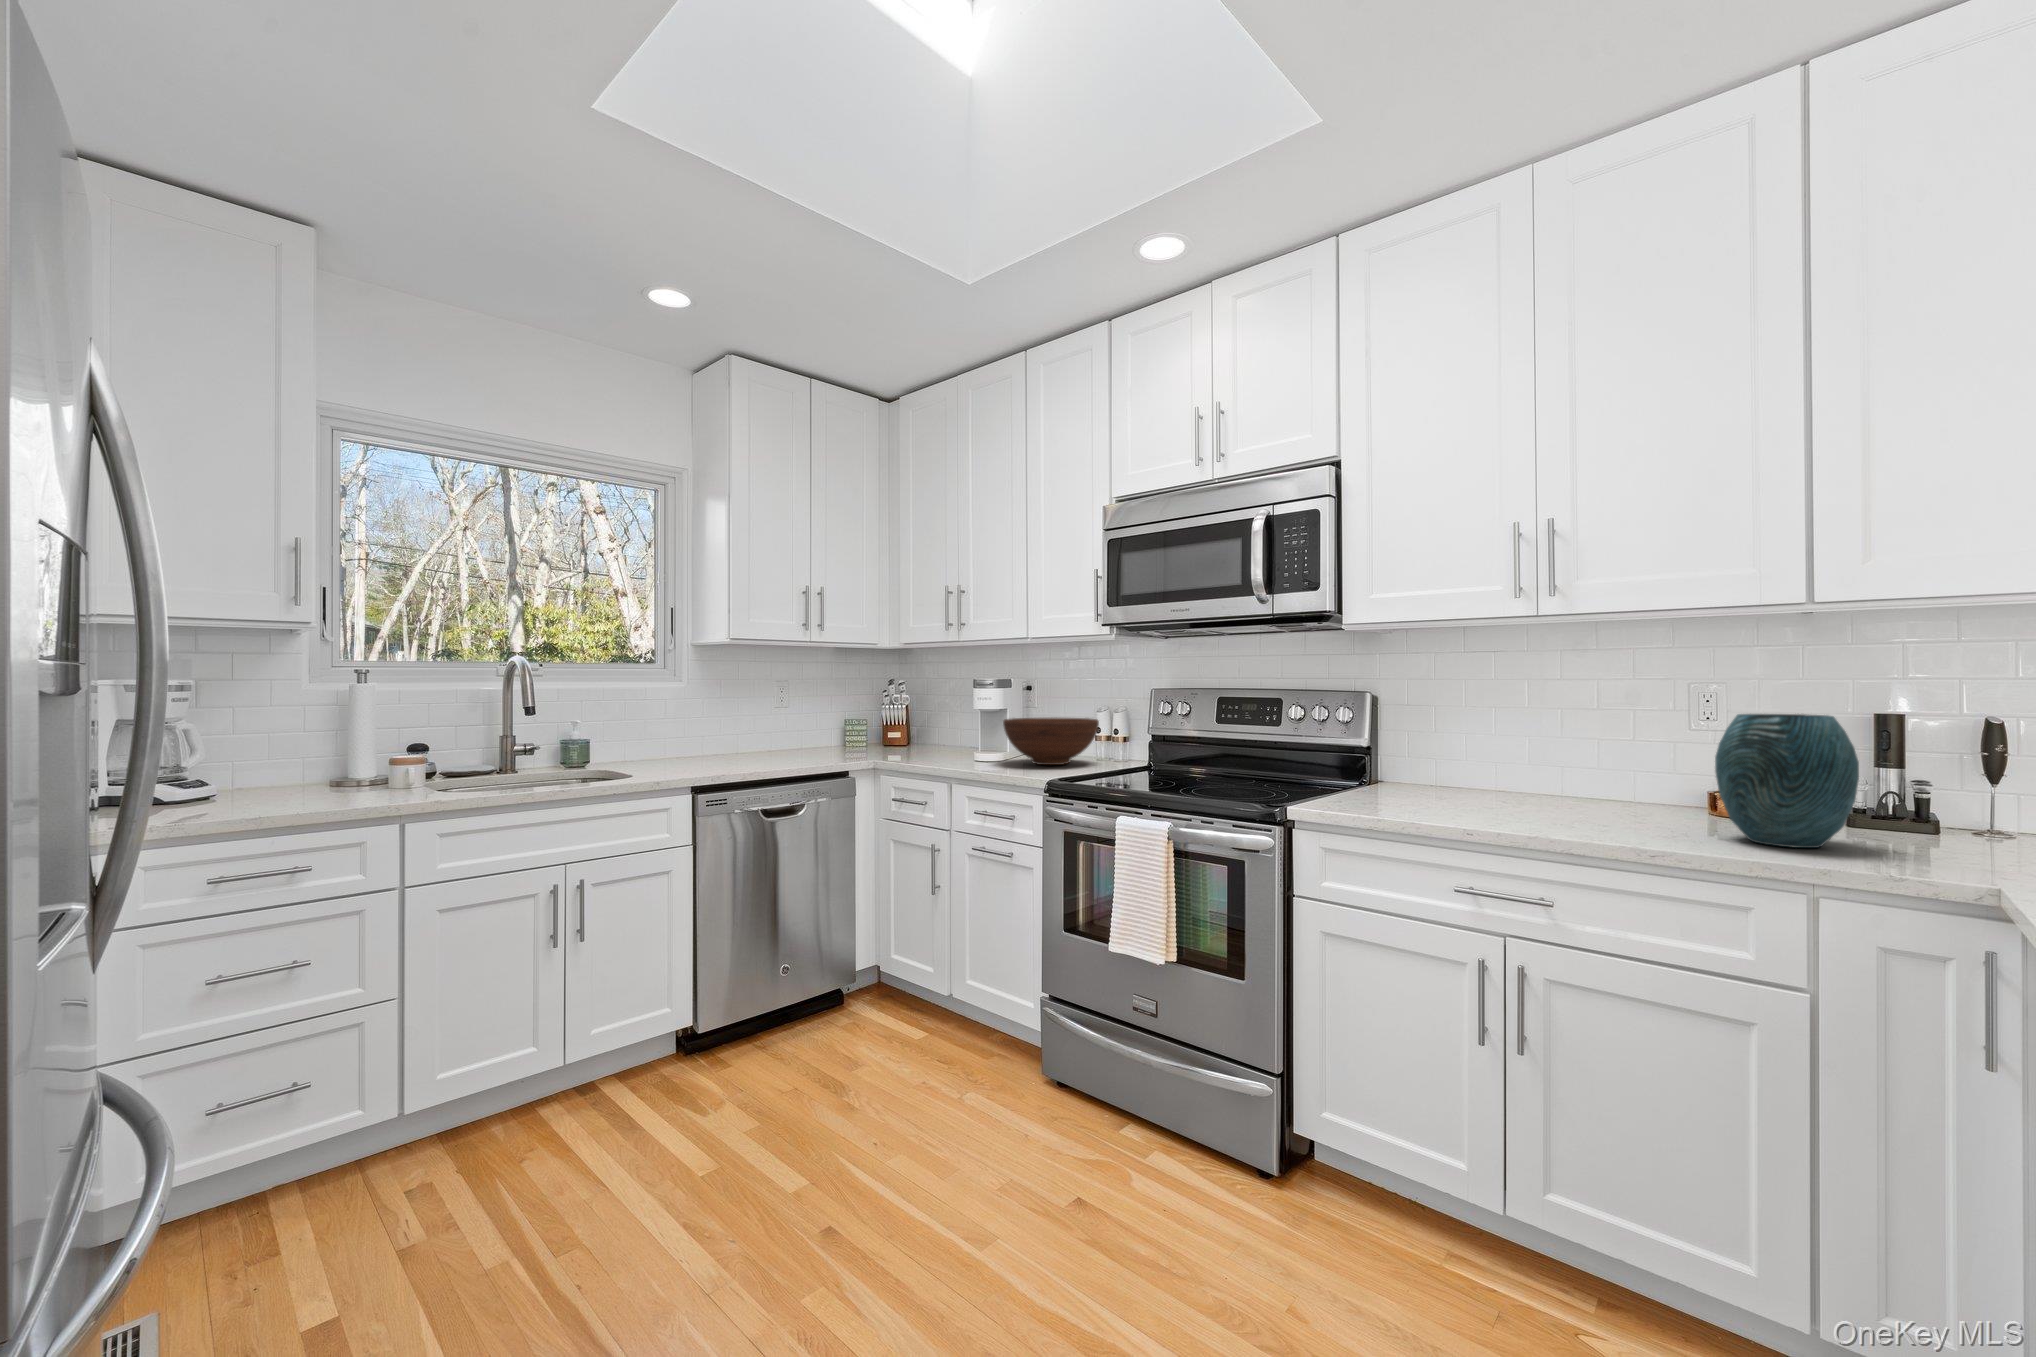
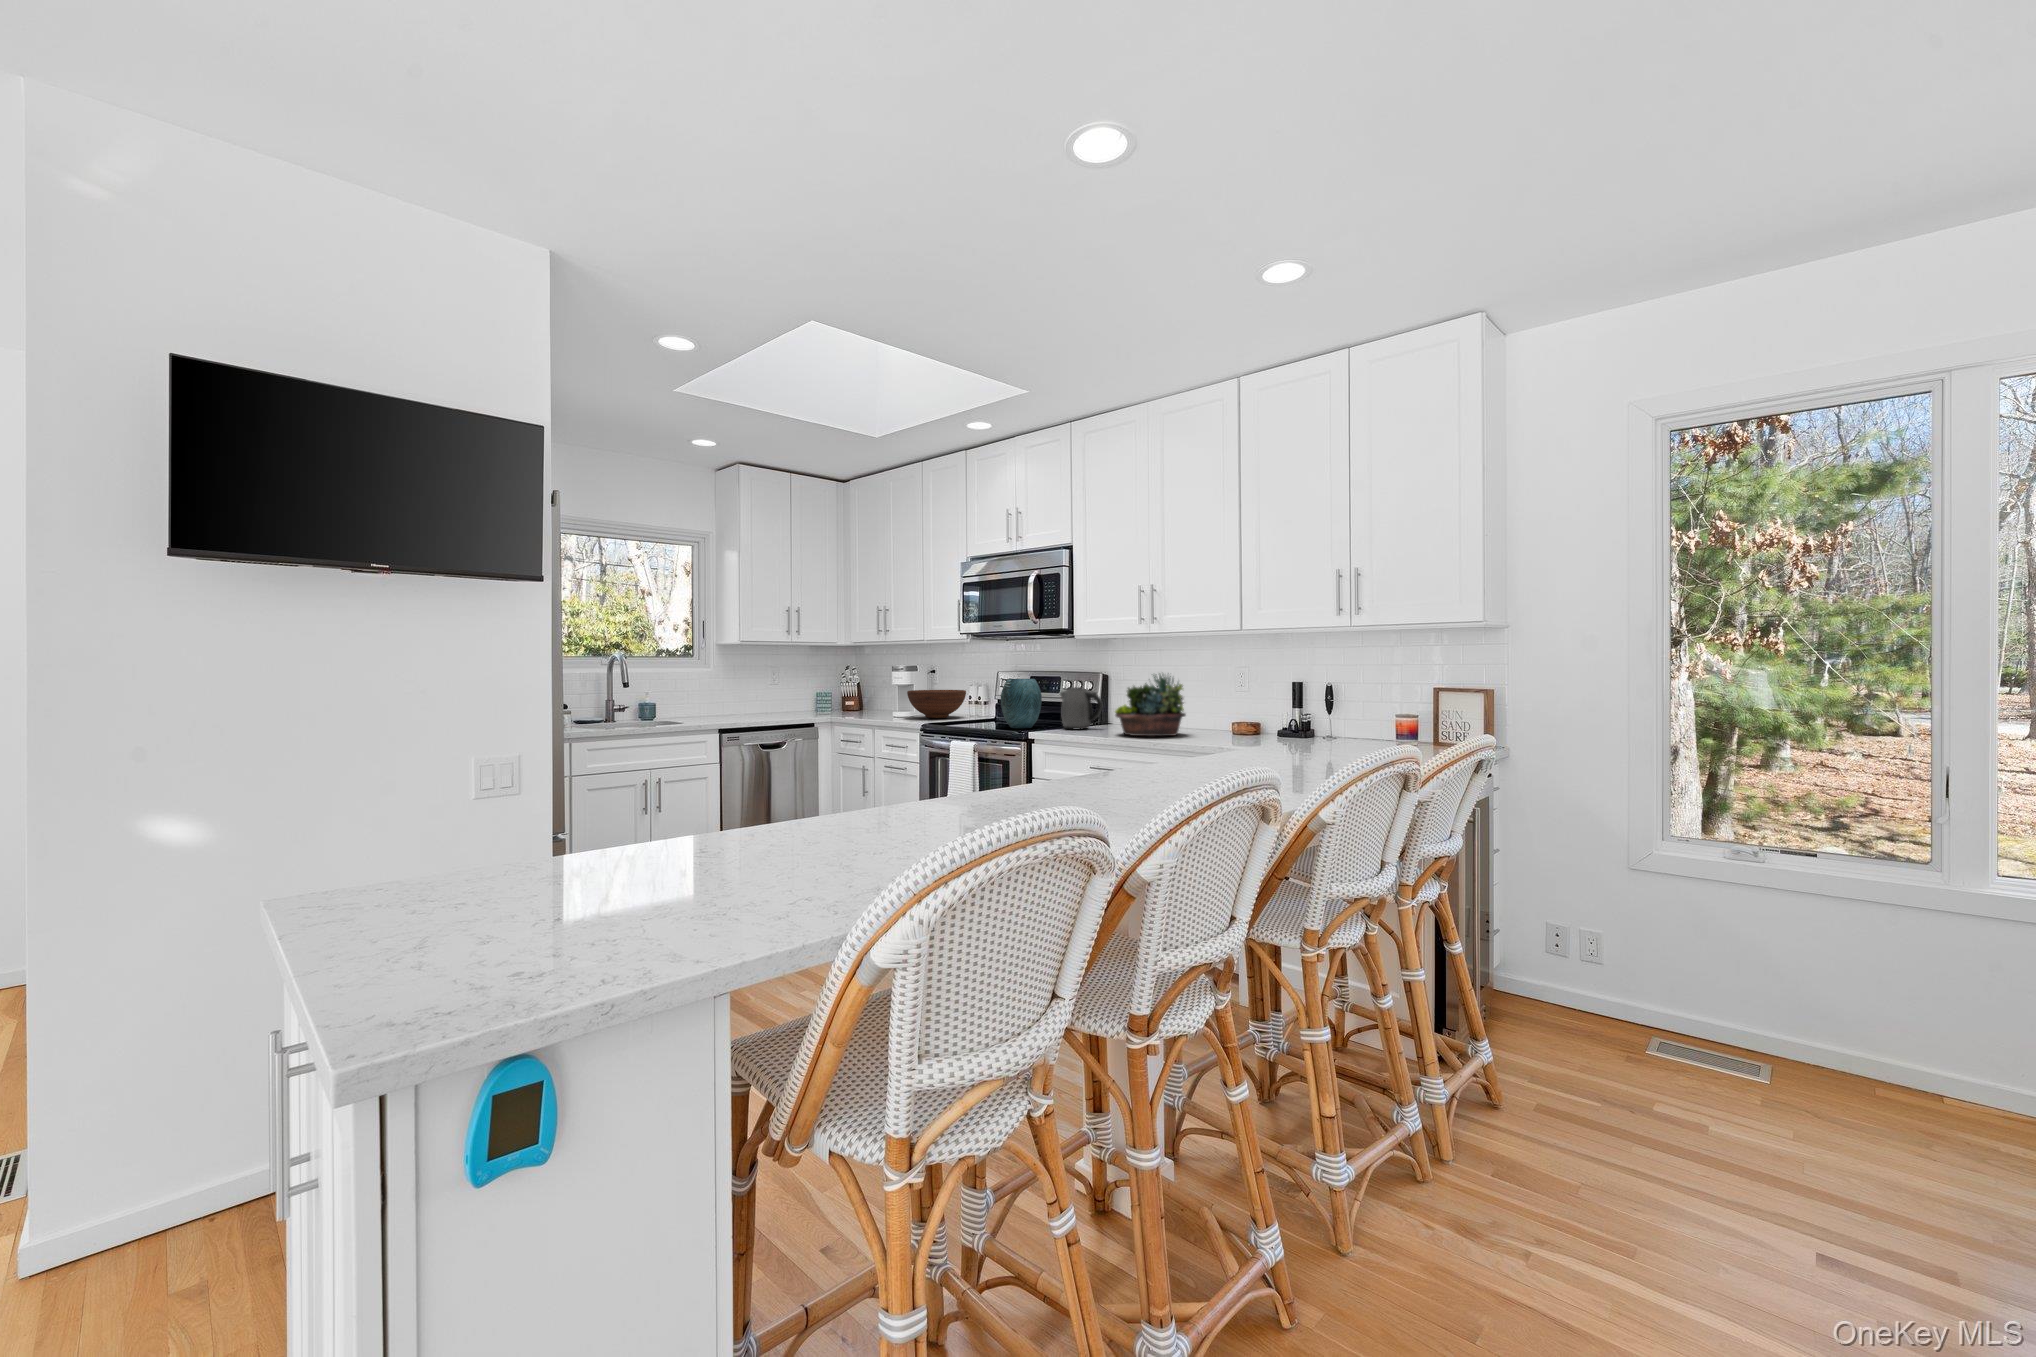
succulent planter: none [1465,690,1642,823] -> present [1115,675,1186,736]
vase: present [1715,714,1859,848] -> present [1001,679,1042,728]
kettle: none [1318,718,1405,798] -> present [1060,687,1102,730]

